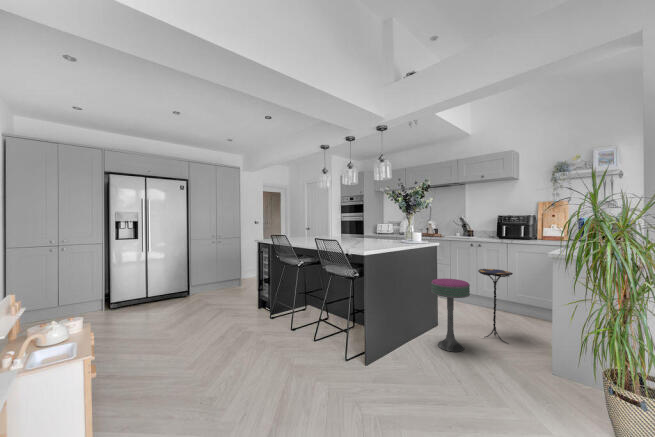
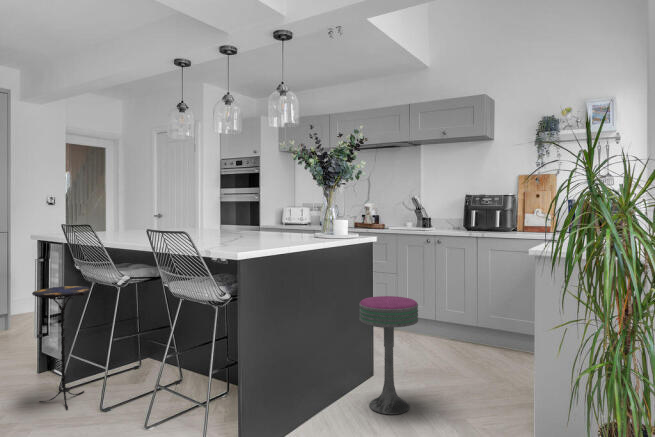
side table: present [478,269,513,341] -> present [32,286,90,409]

